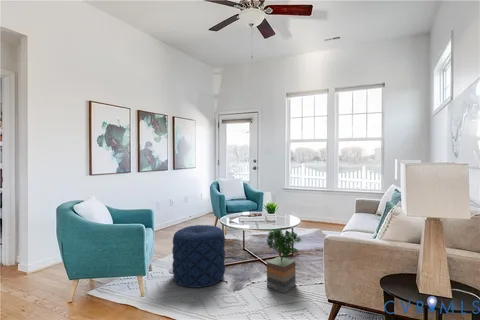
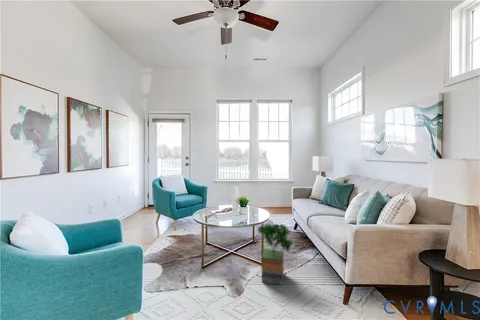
pouf: present [172,225,225,288] -> none [155,228,214,306]

